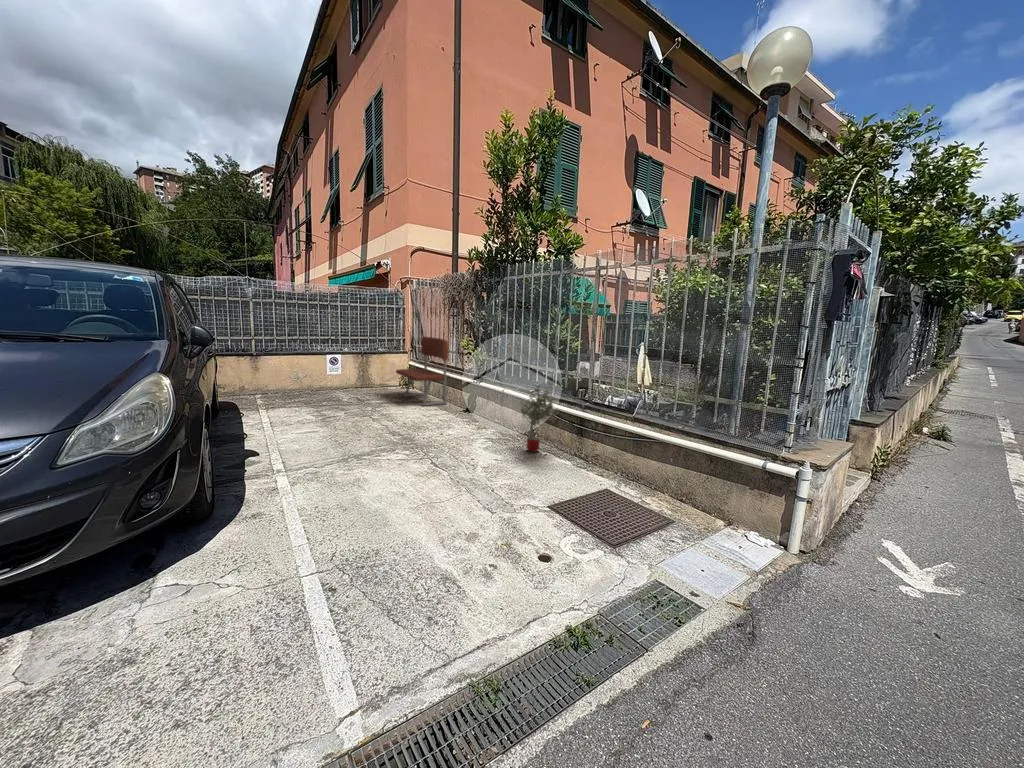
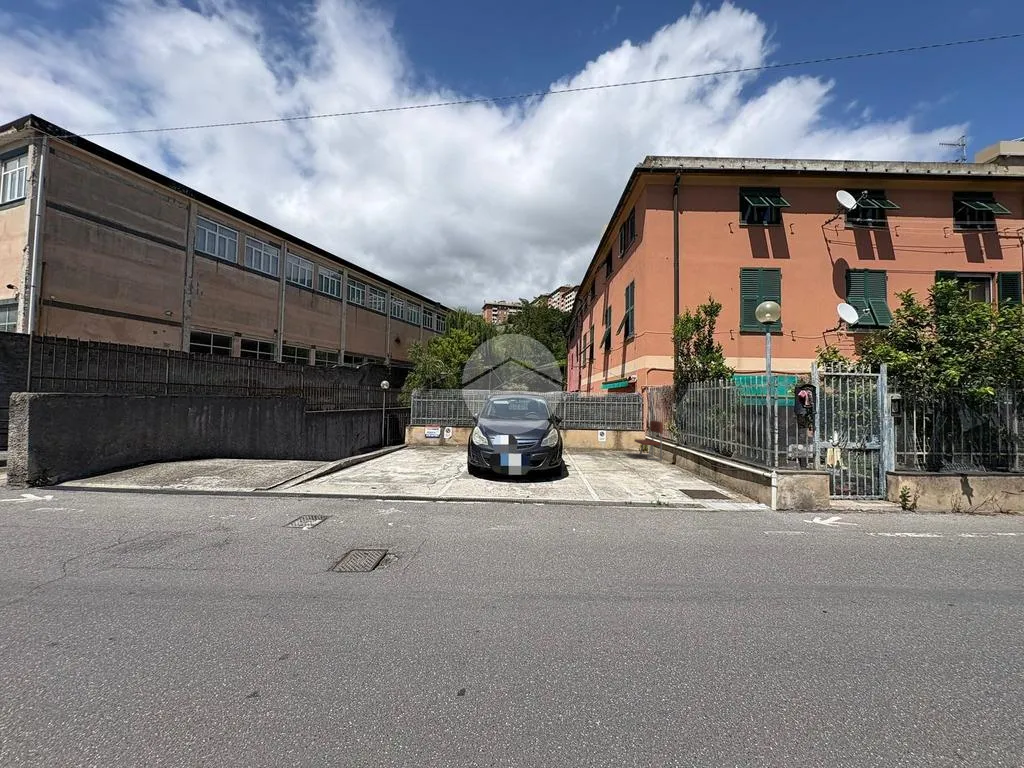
potted tree: present [520,386,558,452] -> none [687,444,708,479]

